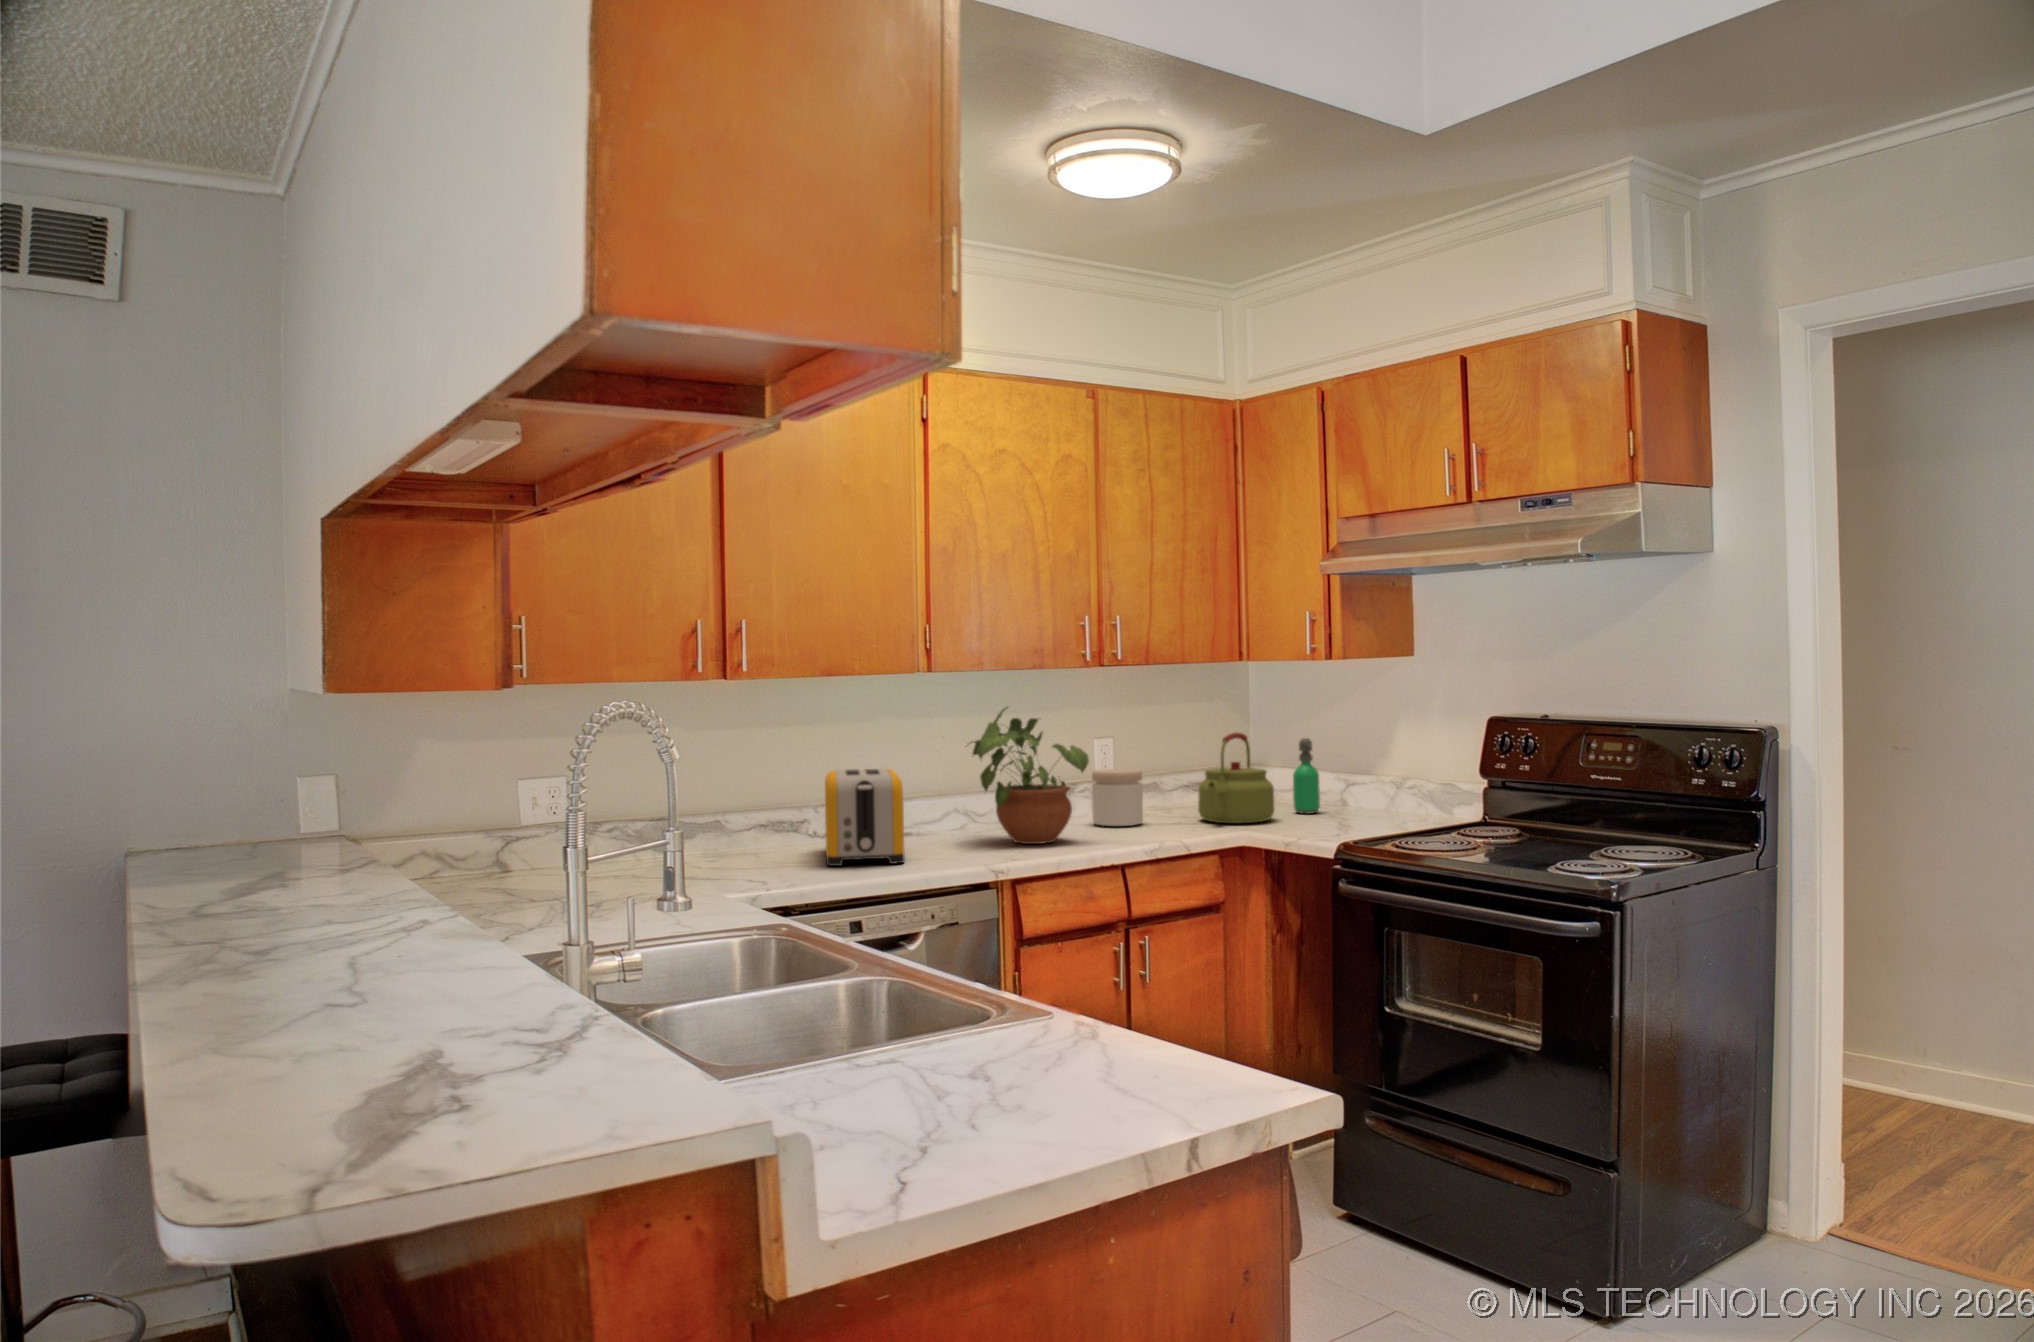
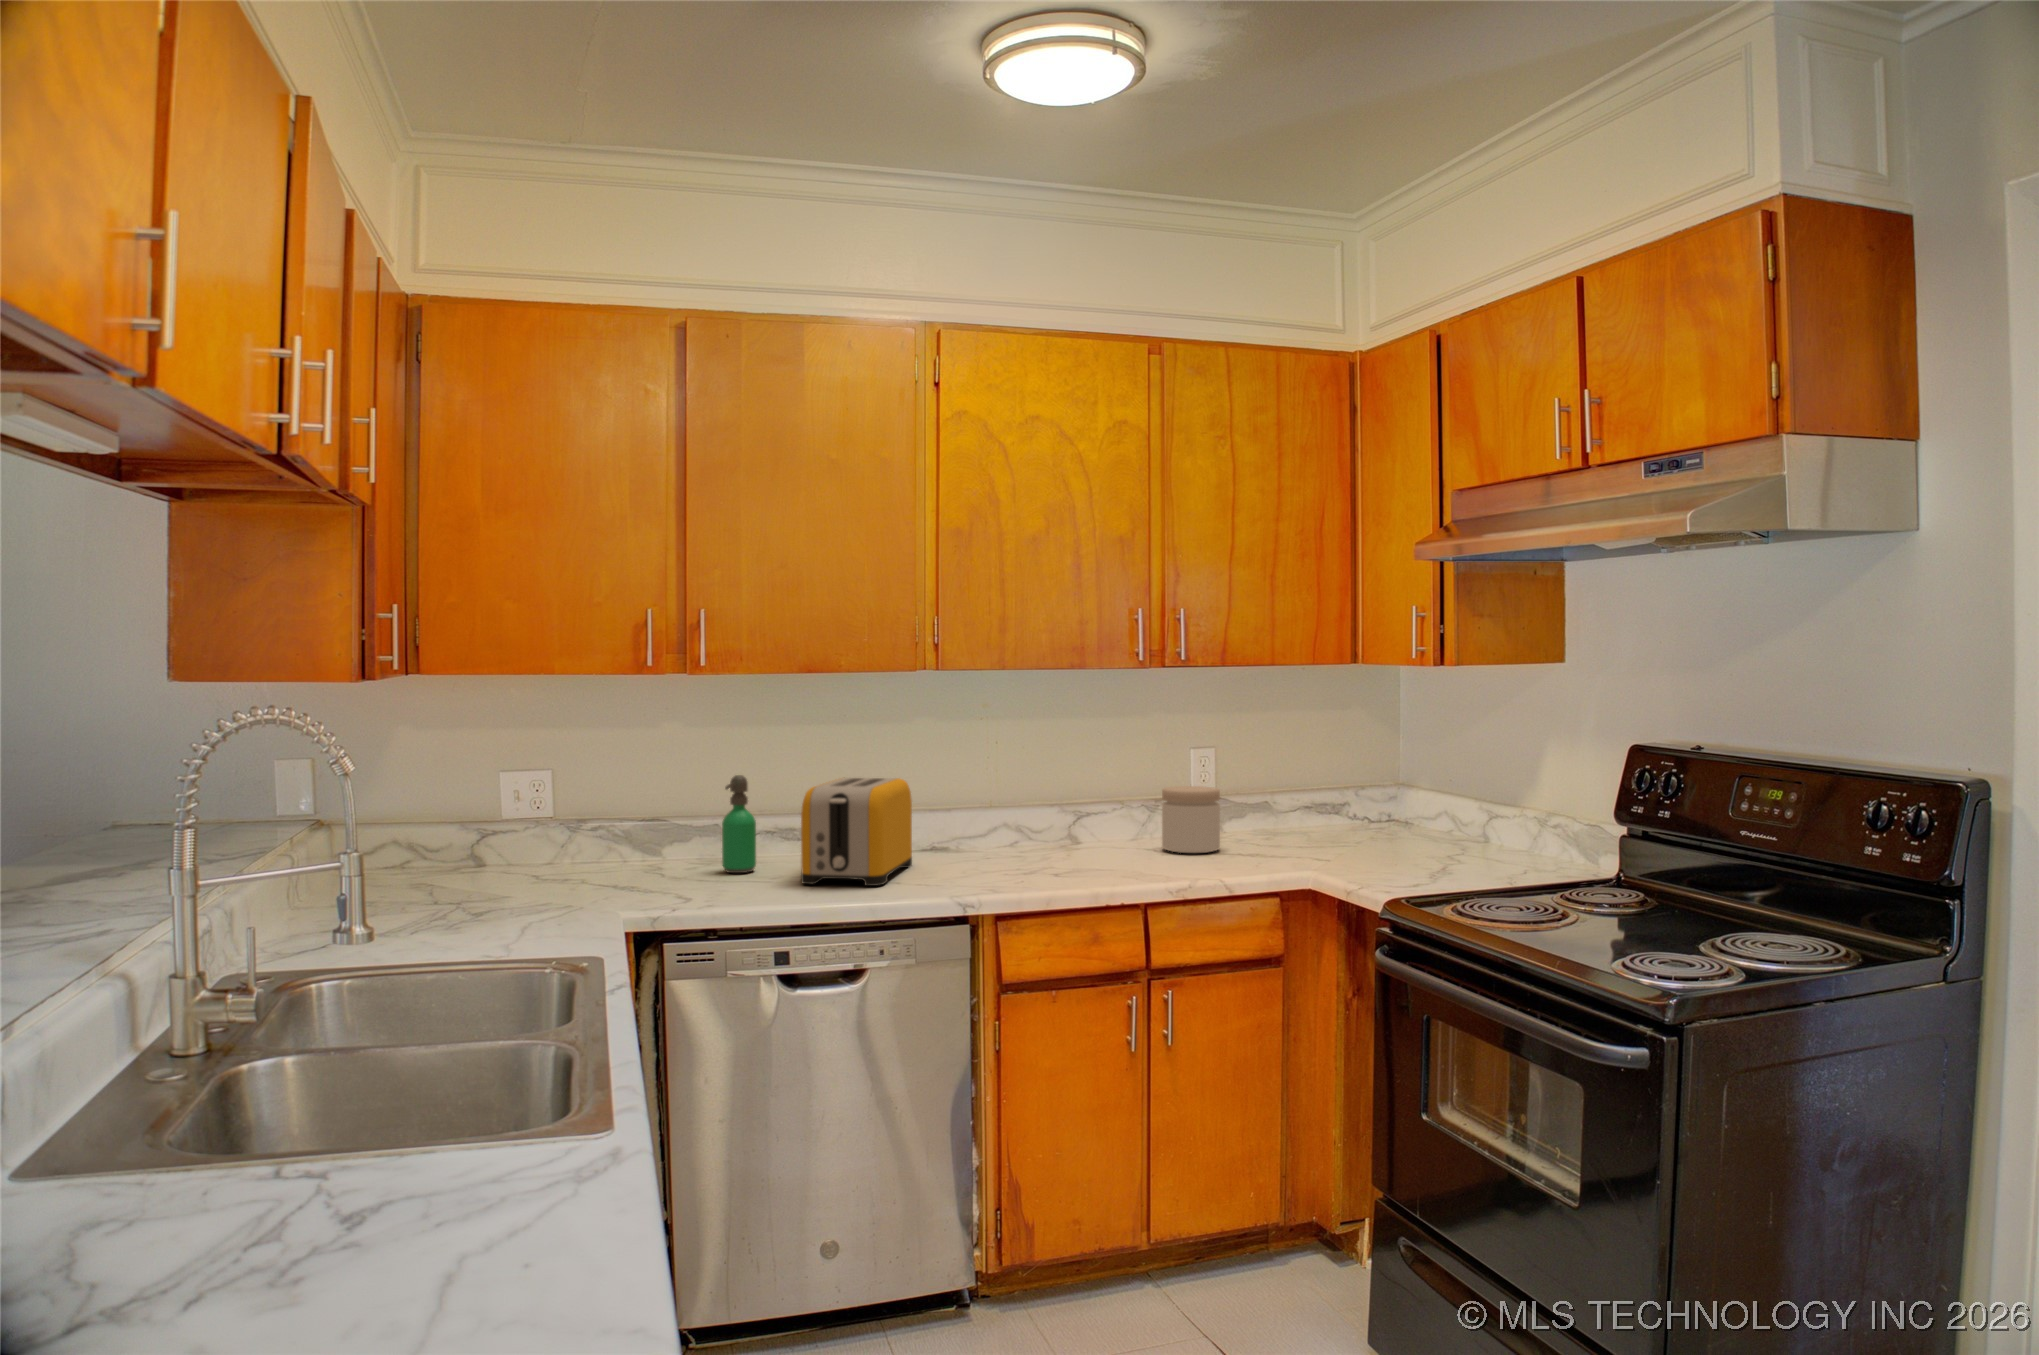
potted plant: present [966,707,1089,844] -> none [988,713,1122,871]
kettle: present [1198,732,1275,823] -> none [1286,750,1380,858]
soap dispenser: present [1293,738,1320,814] -> present [722,775,756,873]

